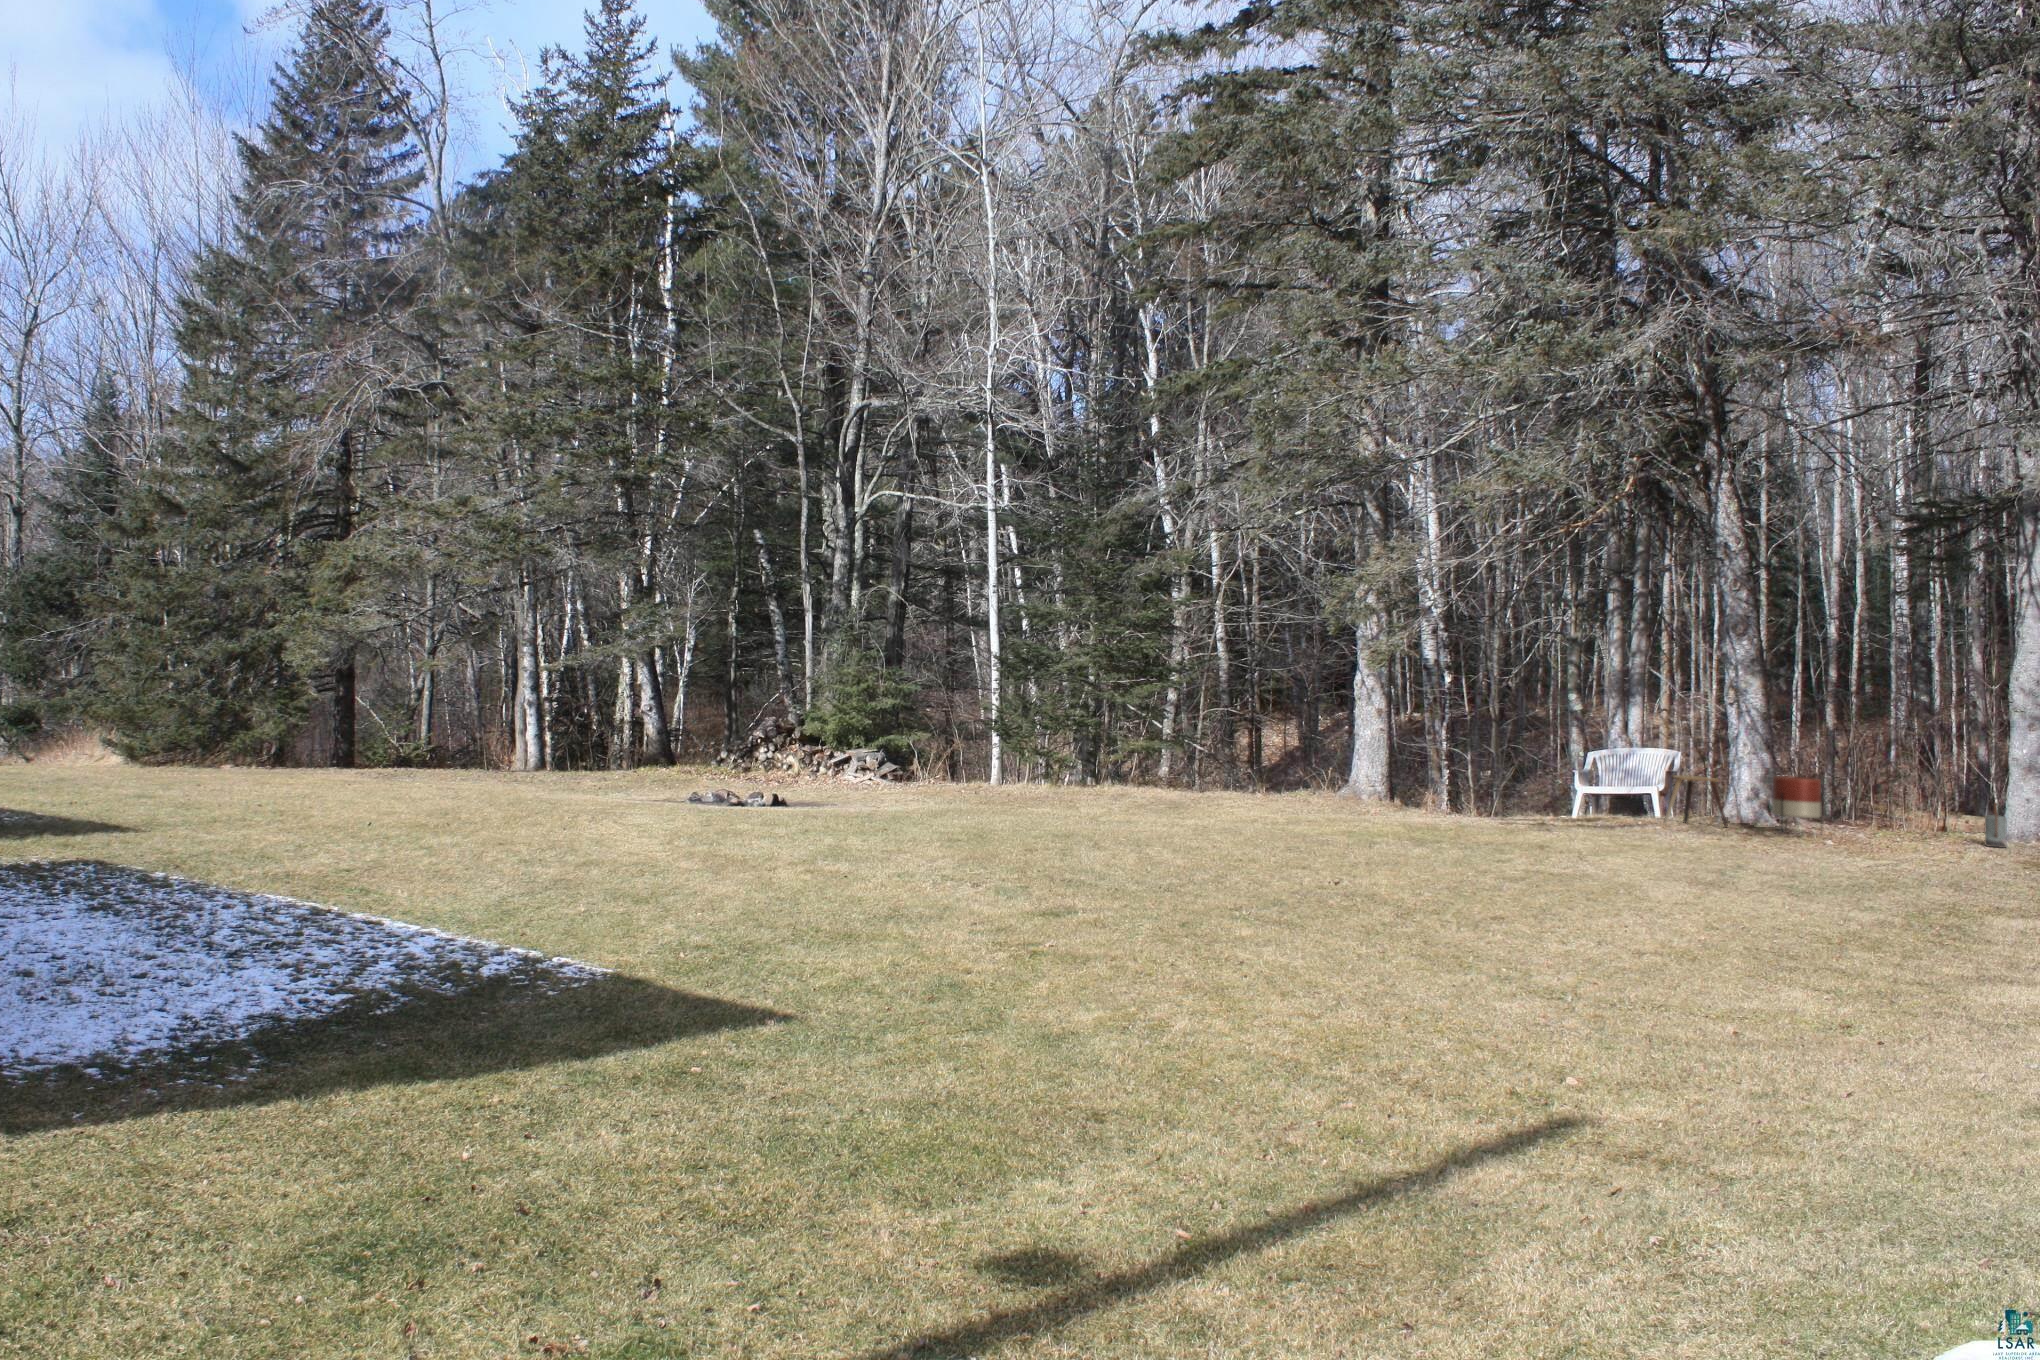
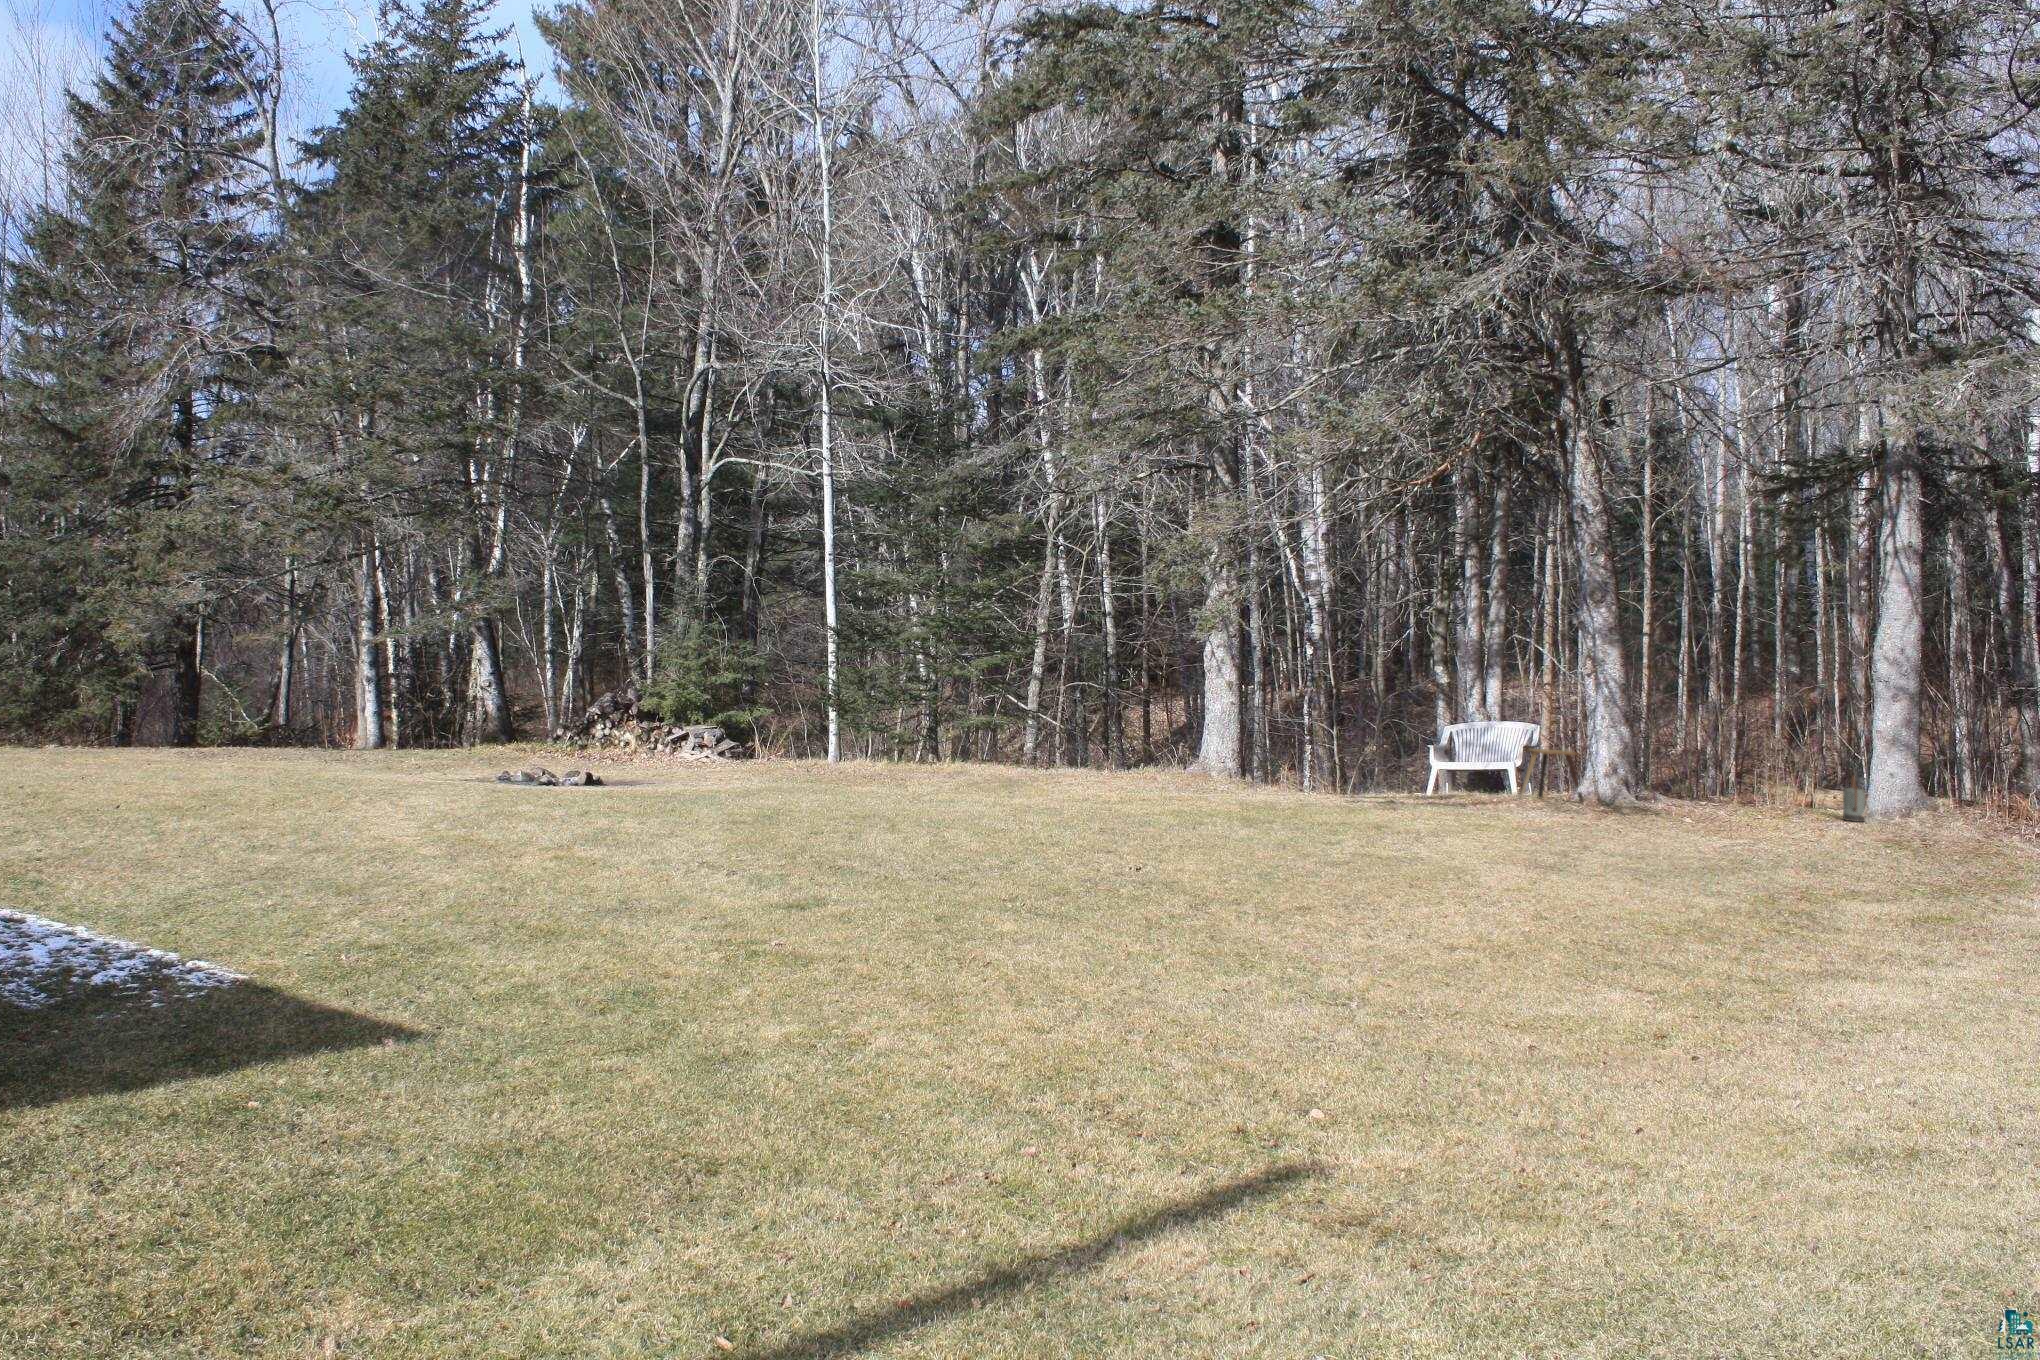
planter: present [1773,776,1822,819] -> none [1629,749,1679,810]

